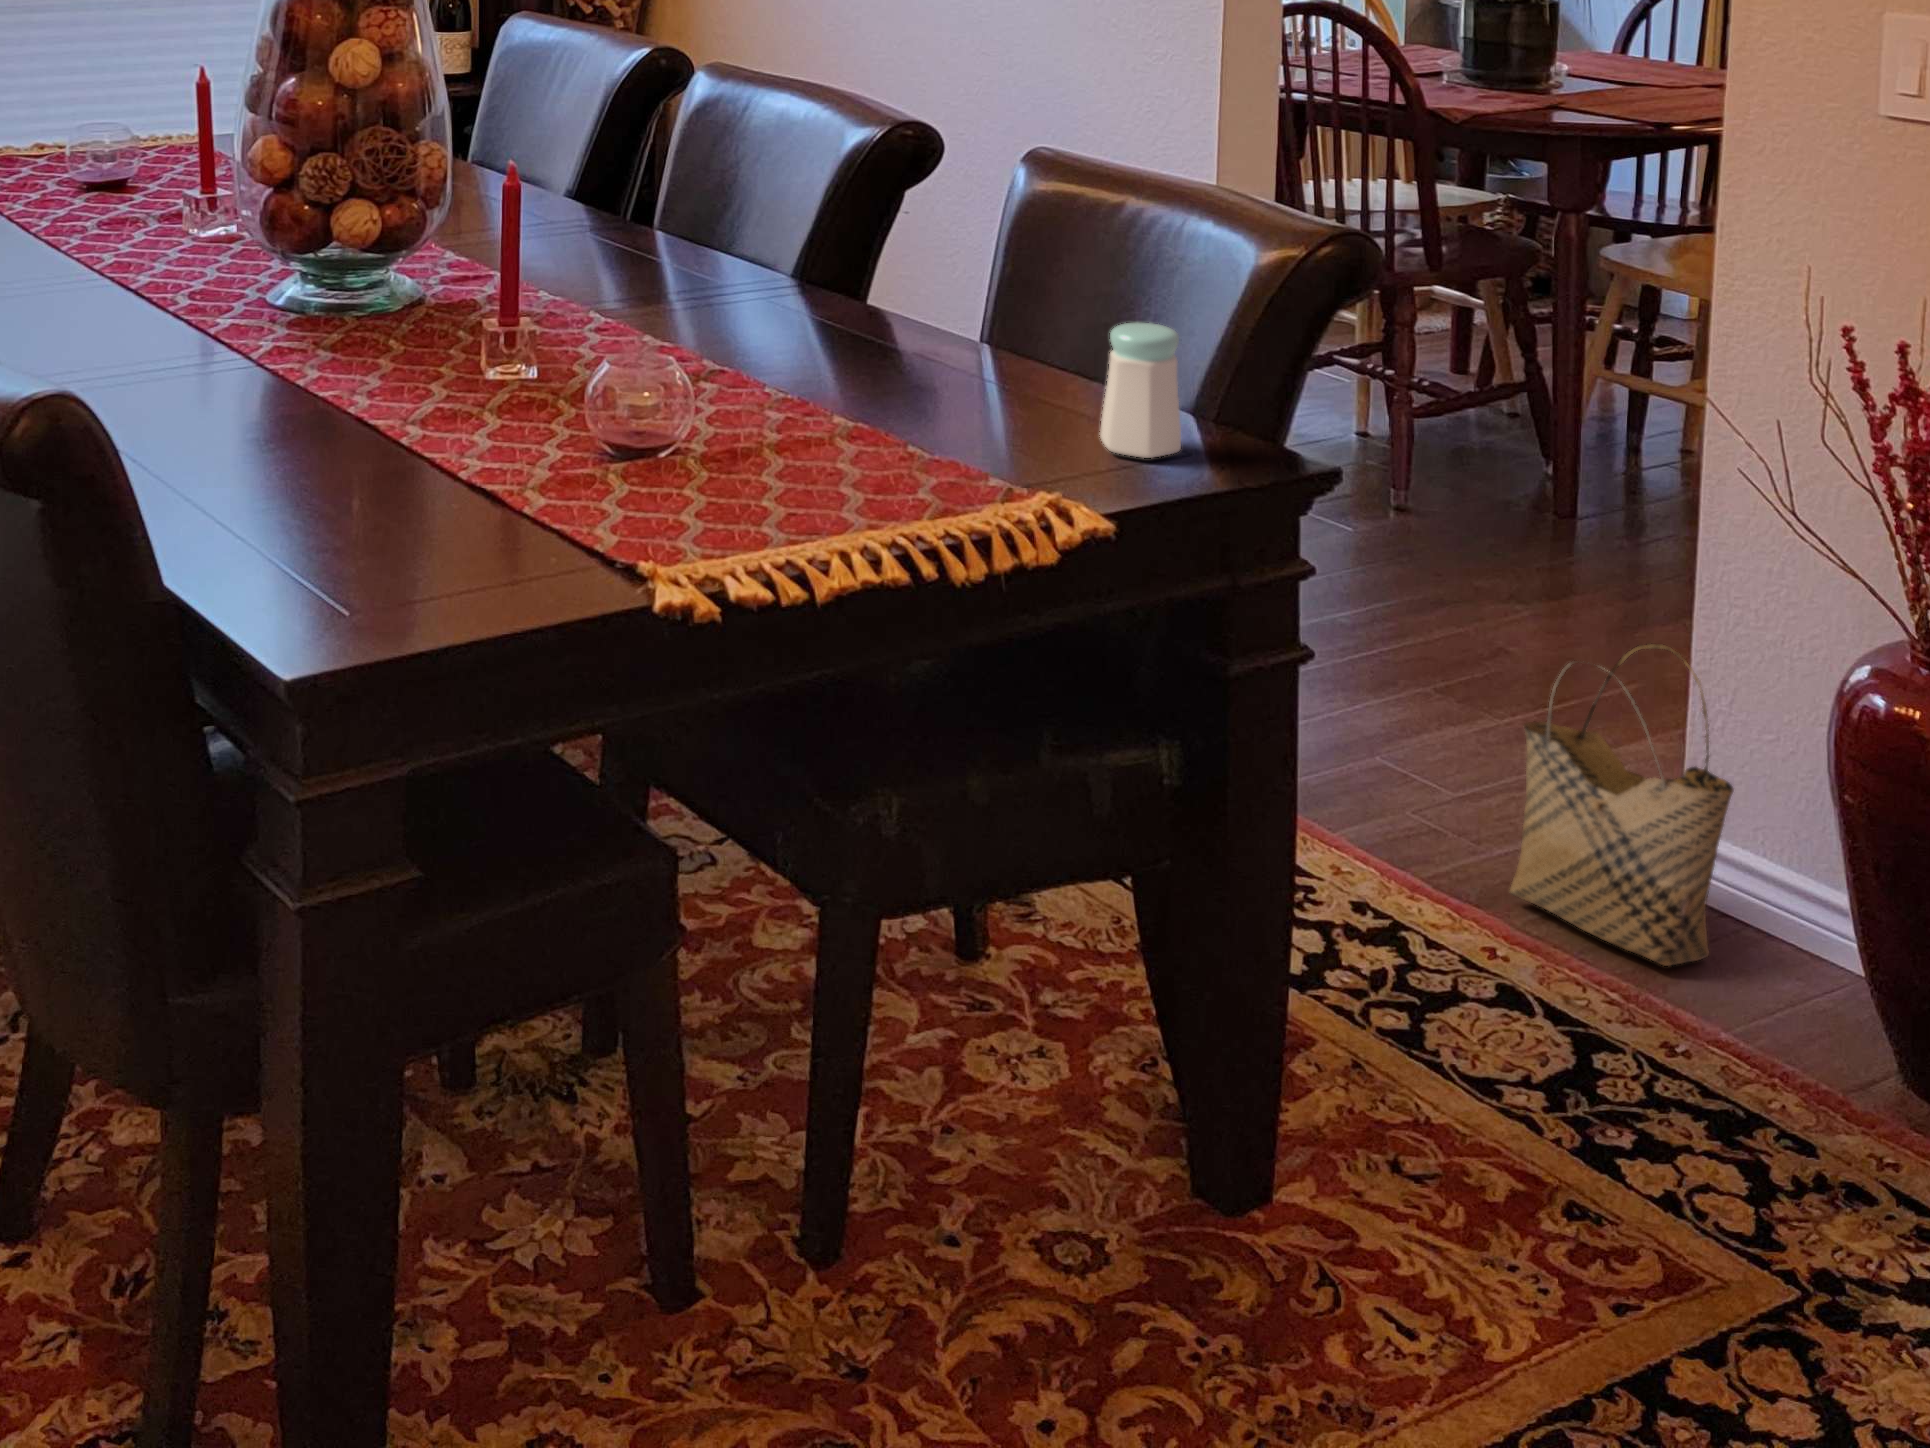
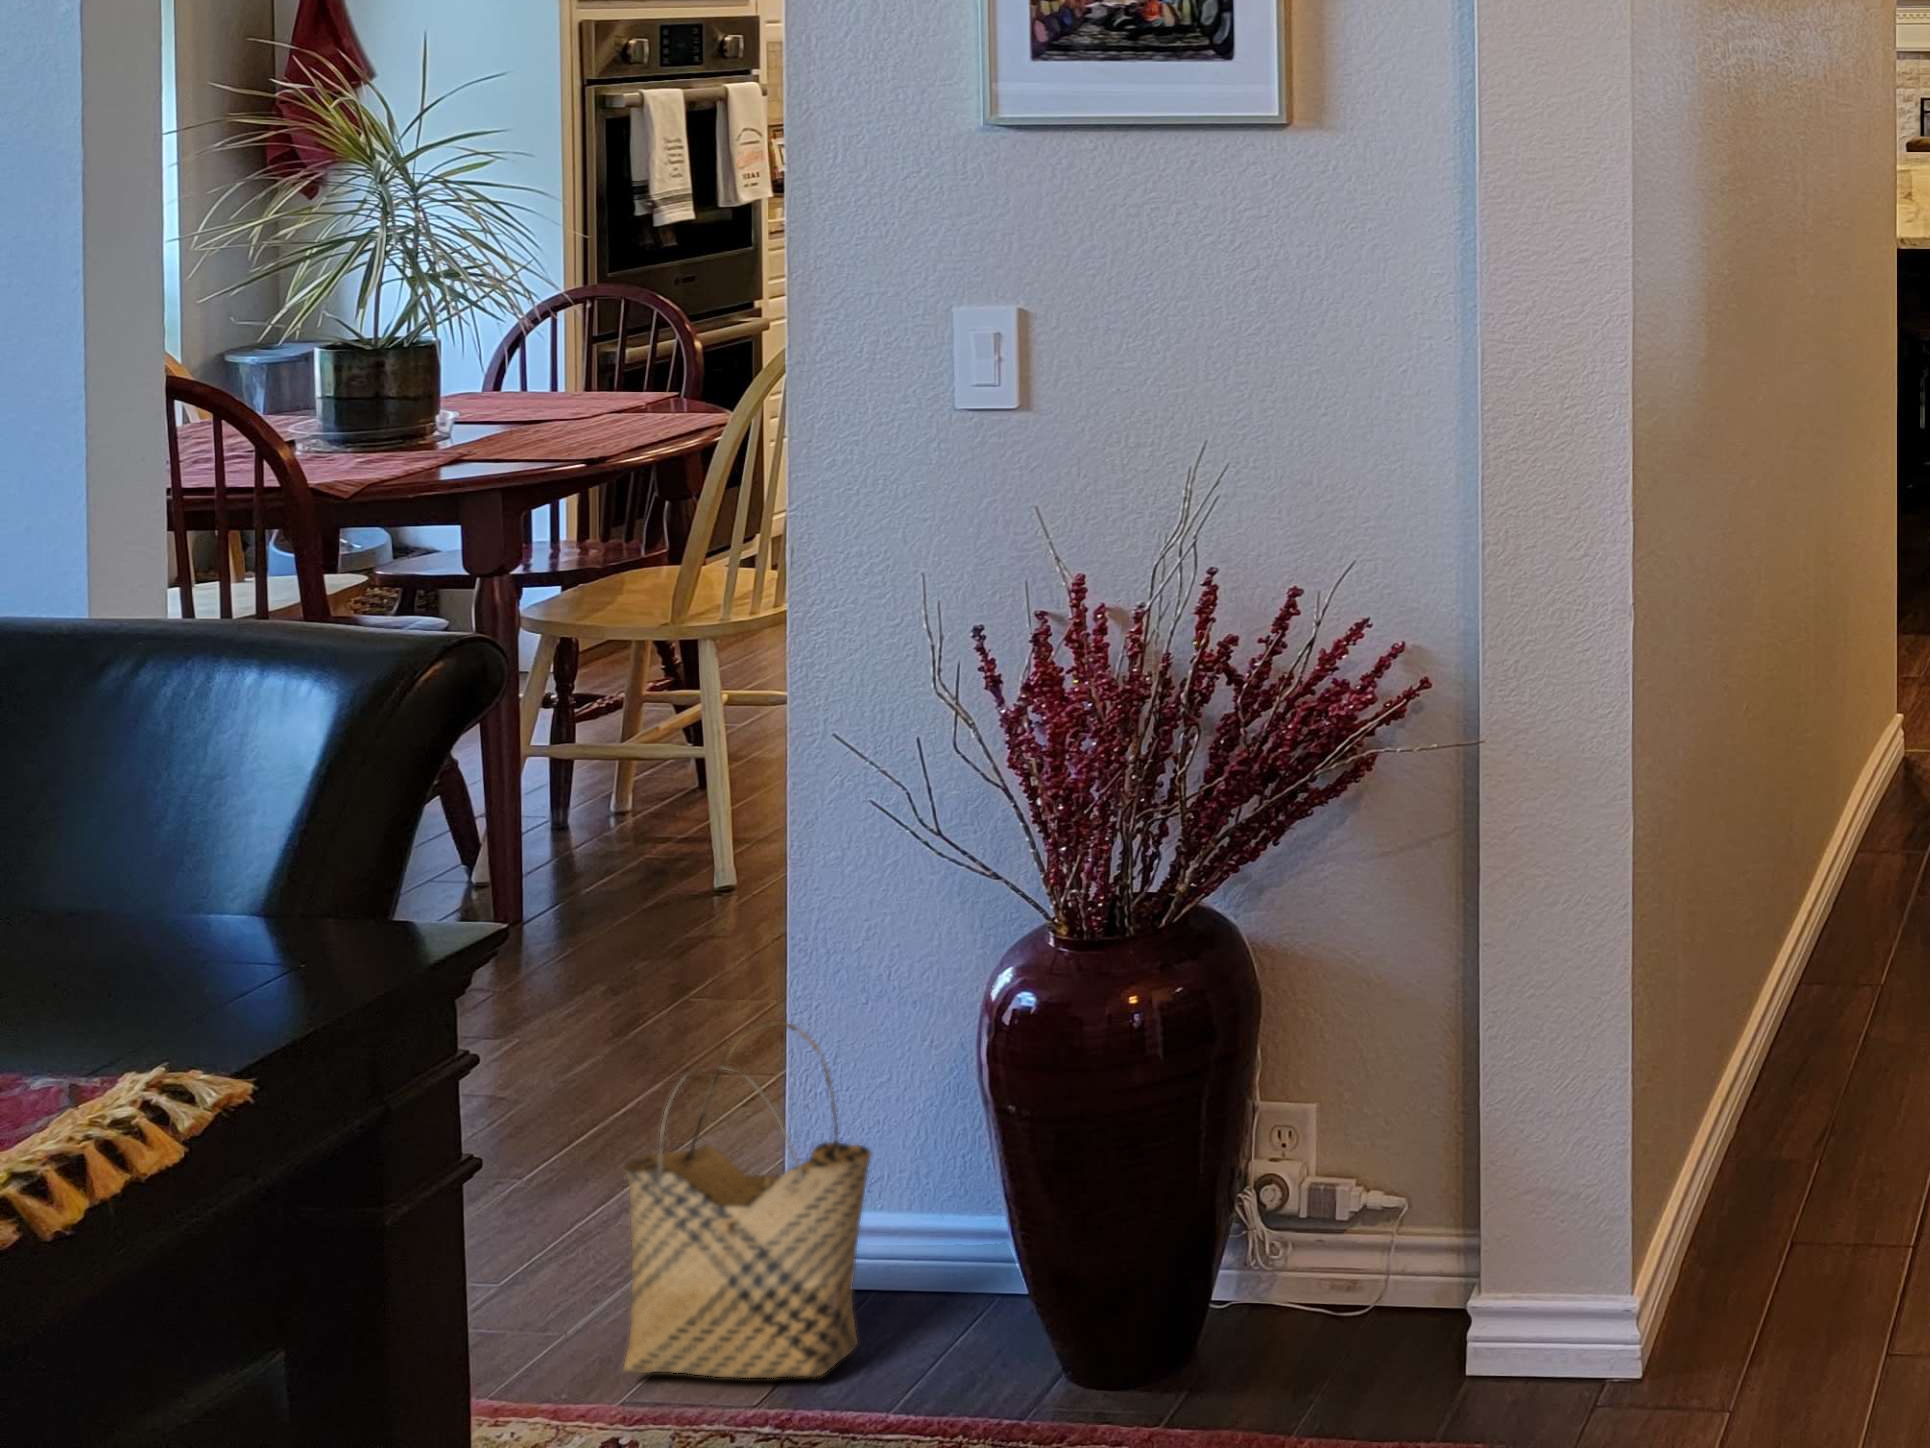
salt shaker: present [1100,322,1181,458] -> none [173,804,300,988]

